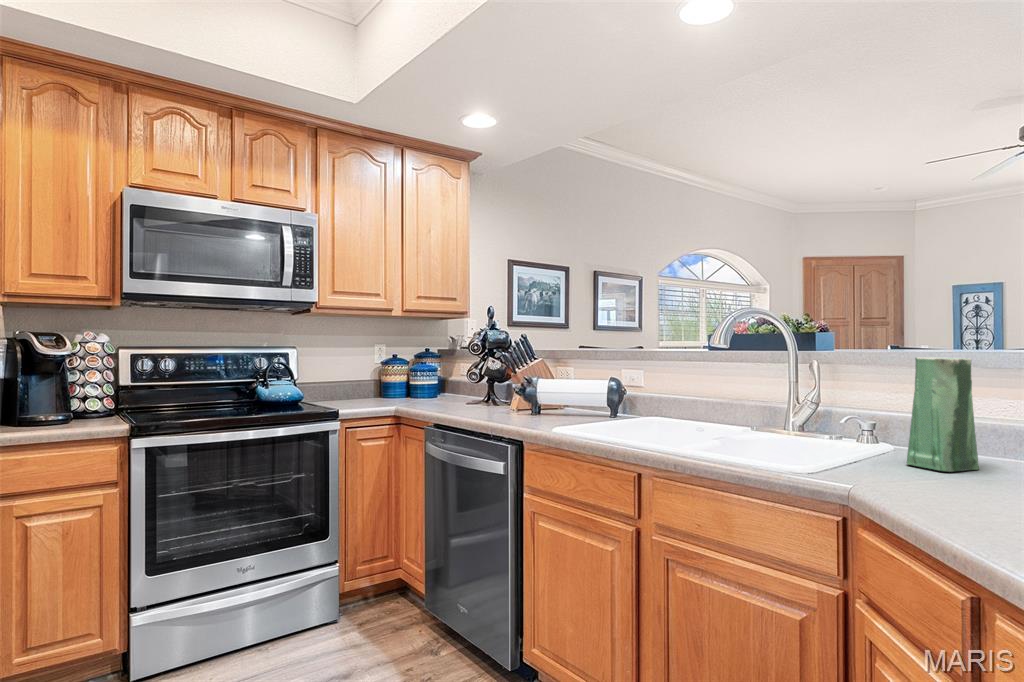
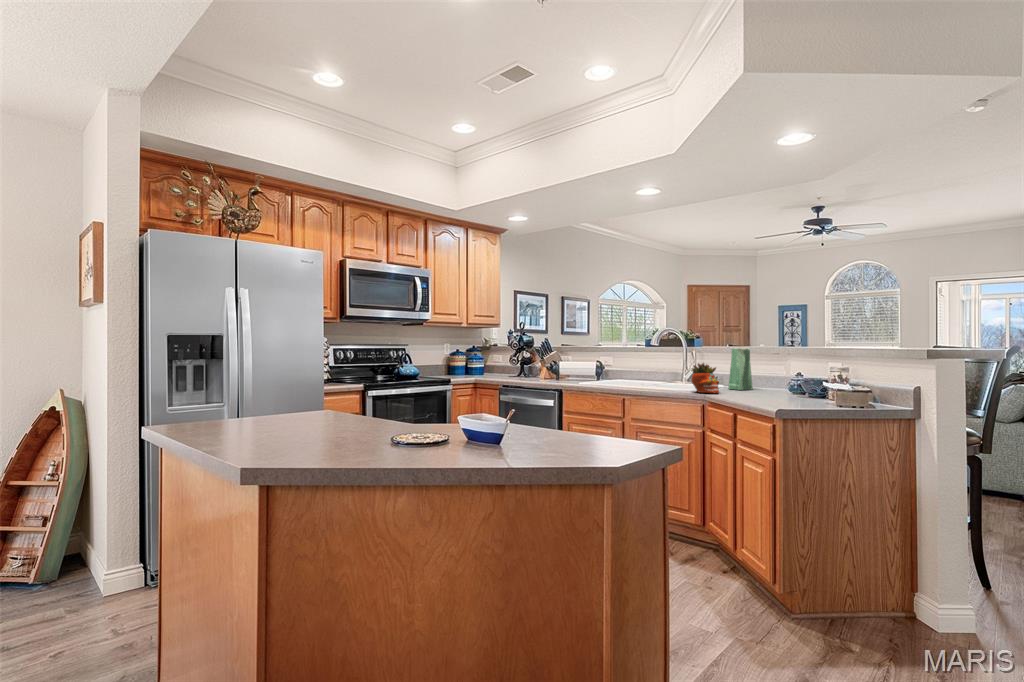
succulent planter: none [804,397,888,489] -> present [691,363,719,394]

